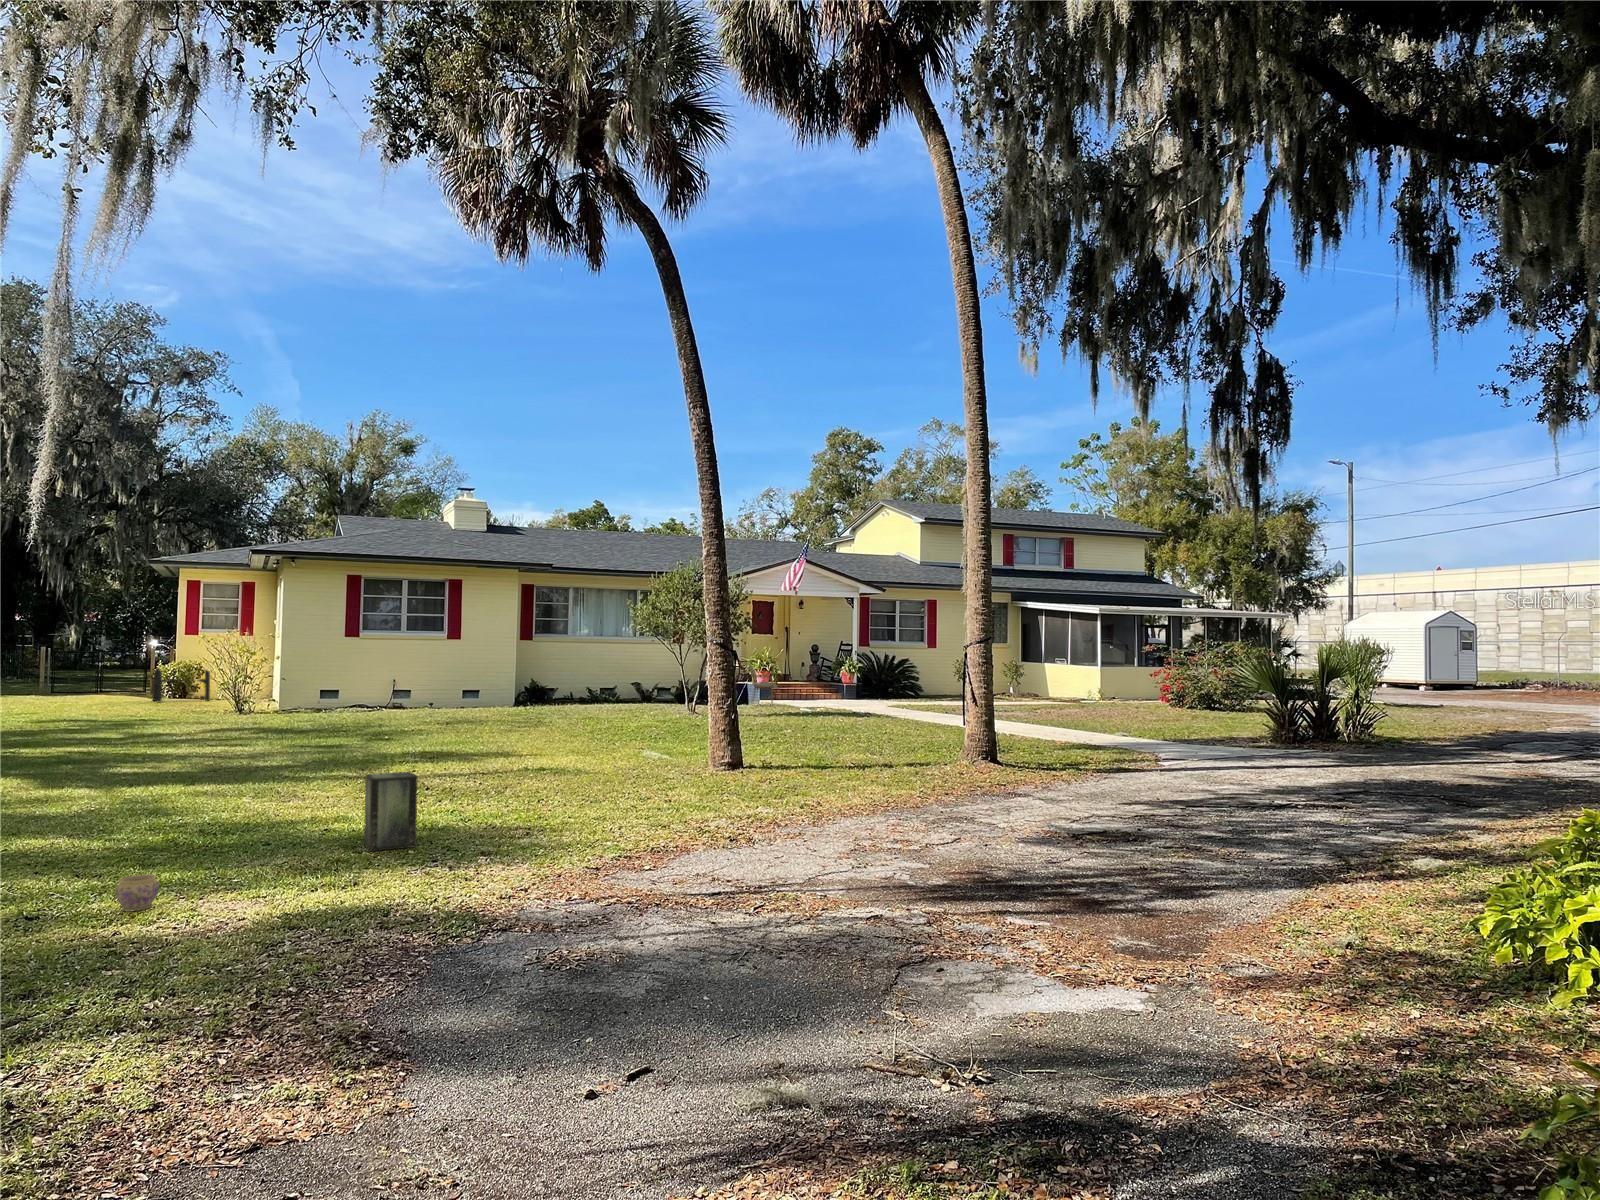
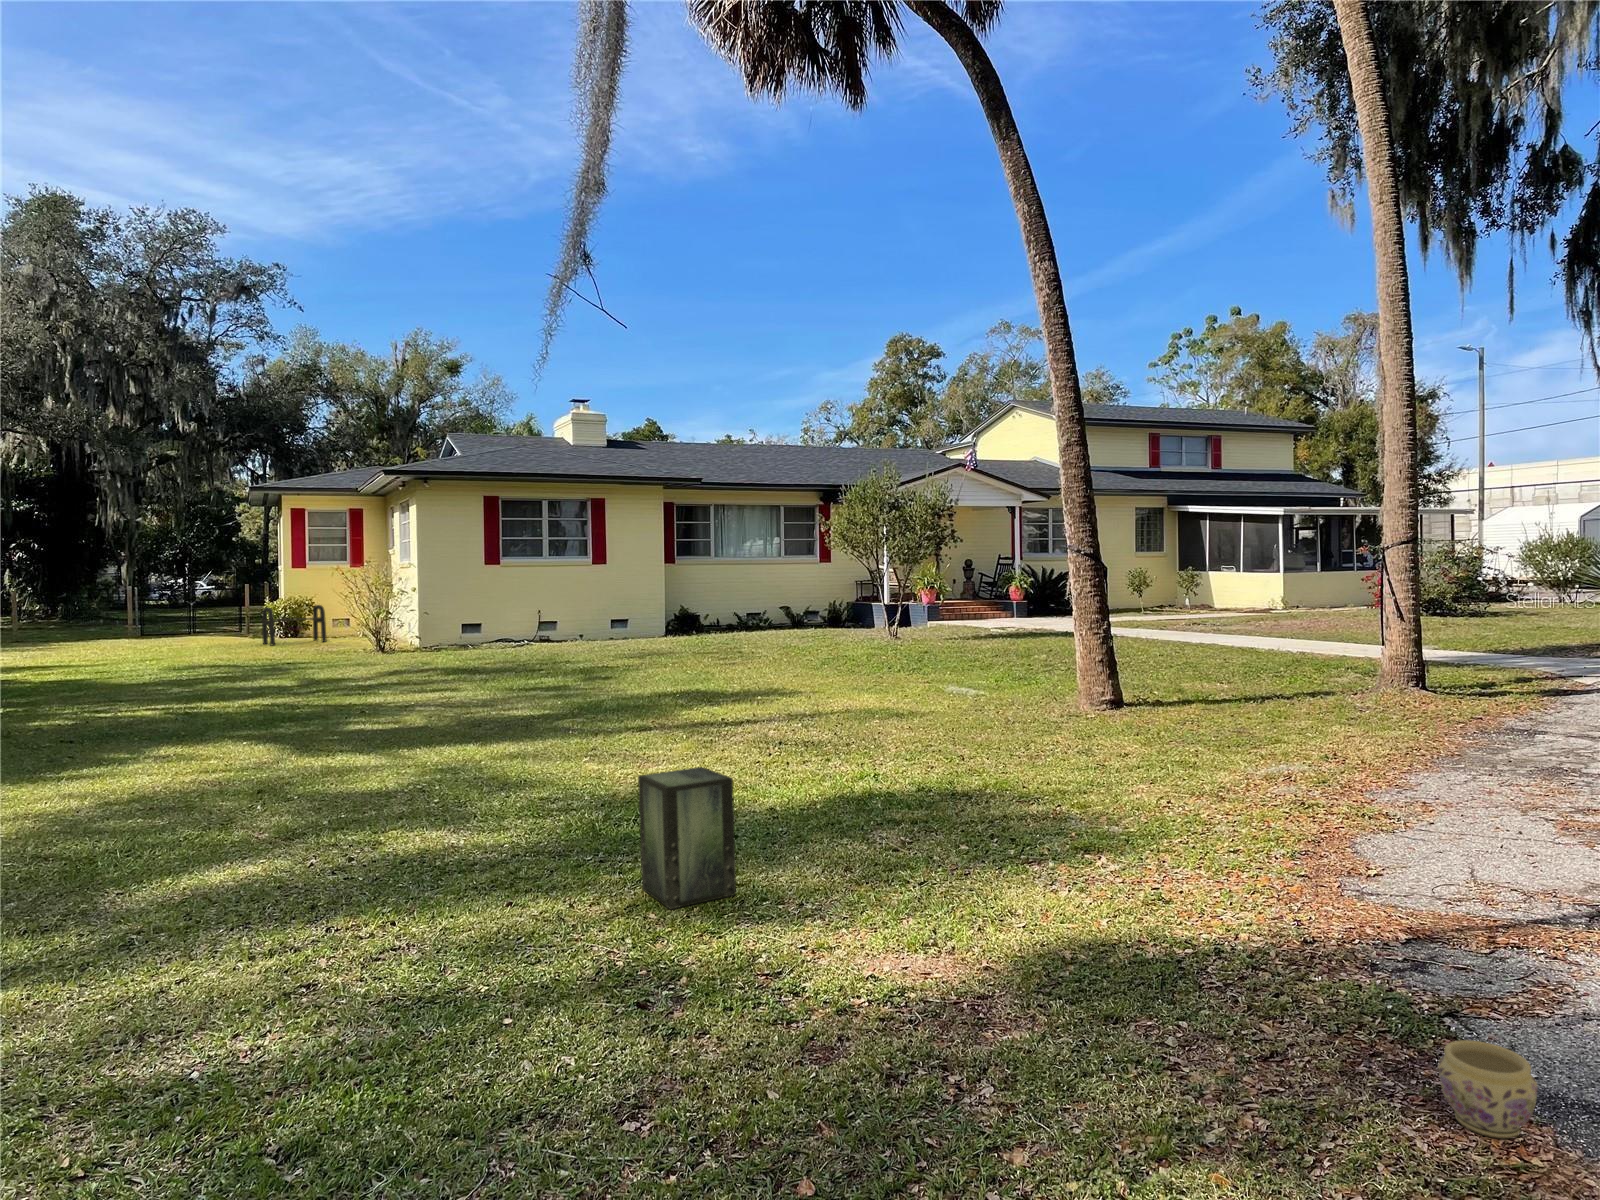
armchair: present [750,666,777,705] -> none [920,584,954,628]
storage box: present [364,772,417,851] -> present [638,767,736,909]
planter: present [115,874,159,912] -> present [1438,1040,1538,1139]

